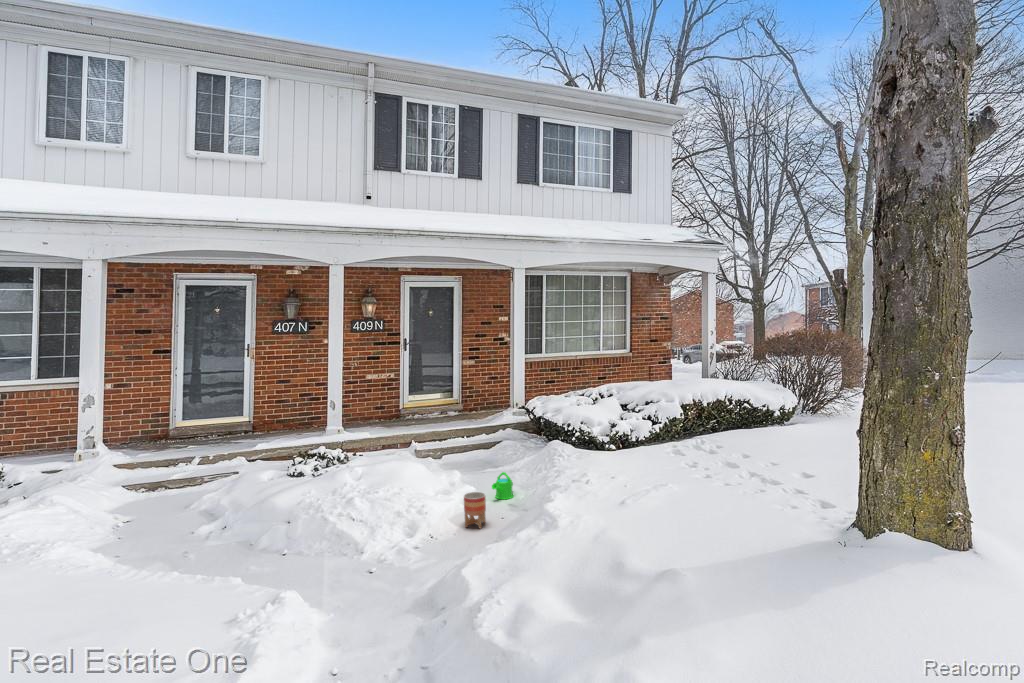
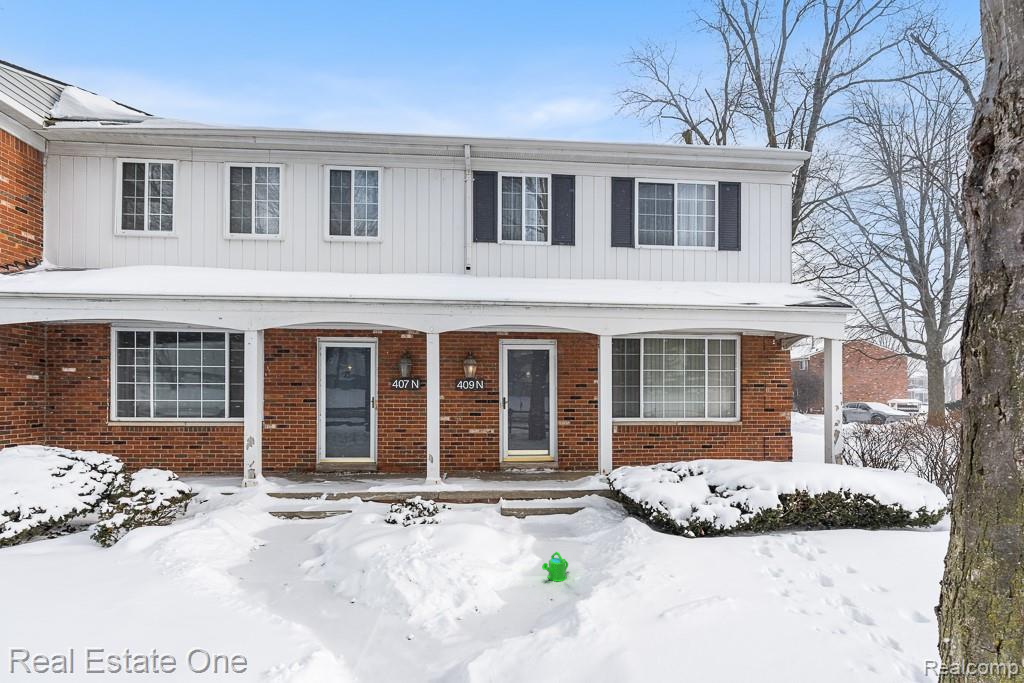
planter: present [464,492,486,528] -> none [501,574,523,615]

